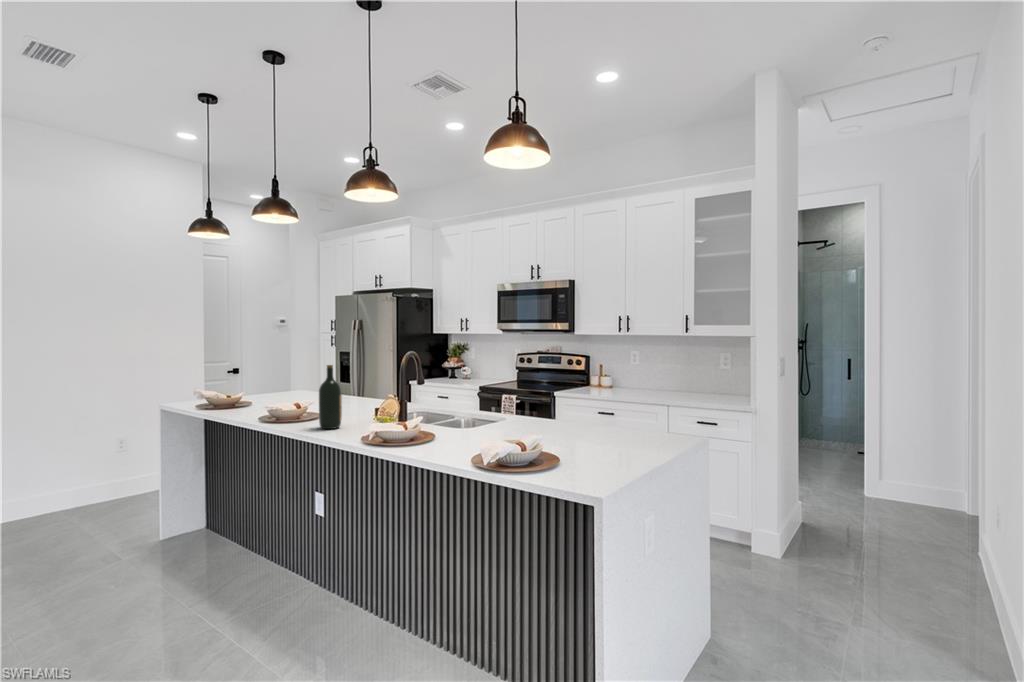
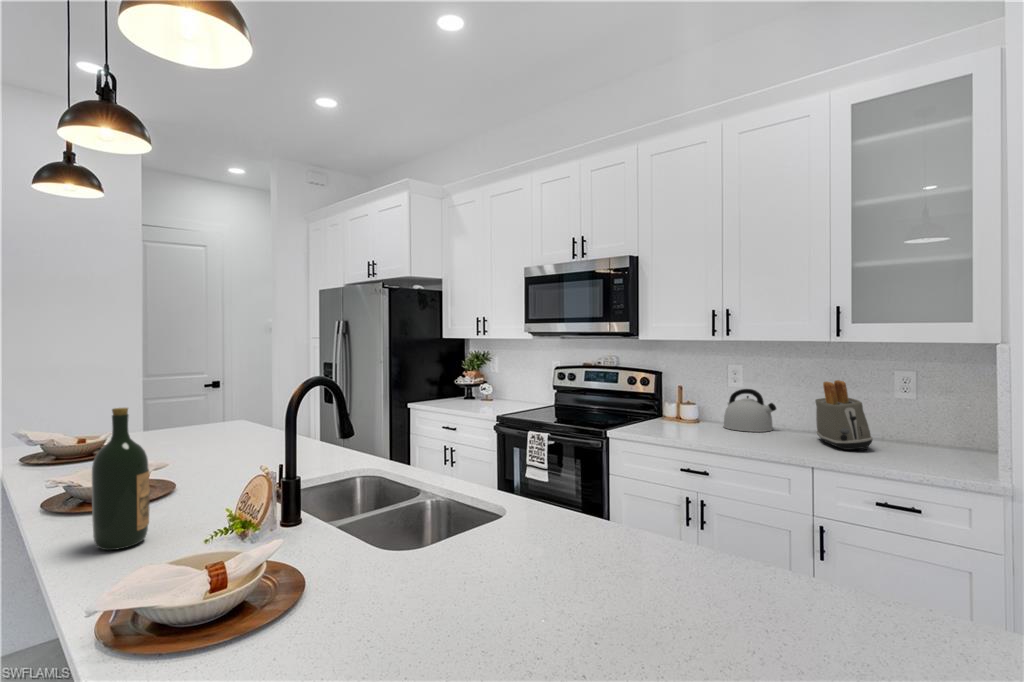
toaster: none [677,359,704,398] -> present [815,380,873,450]
kettle: none [626,366,658,392] -> present [723,389,776,432]

